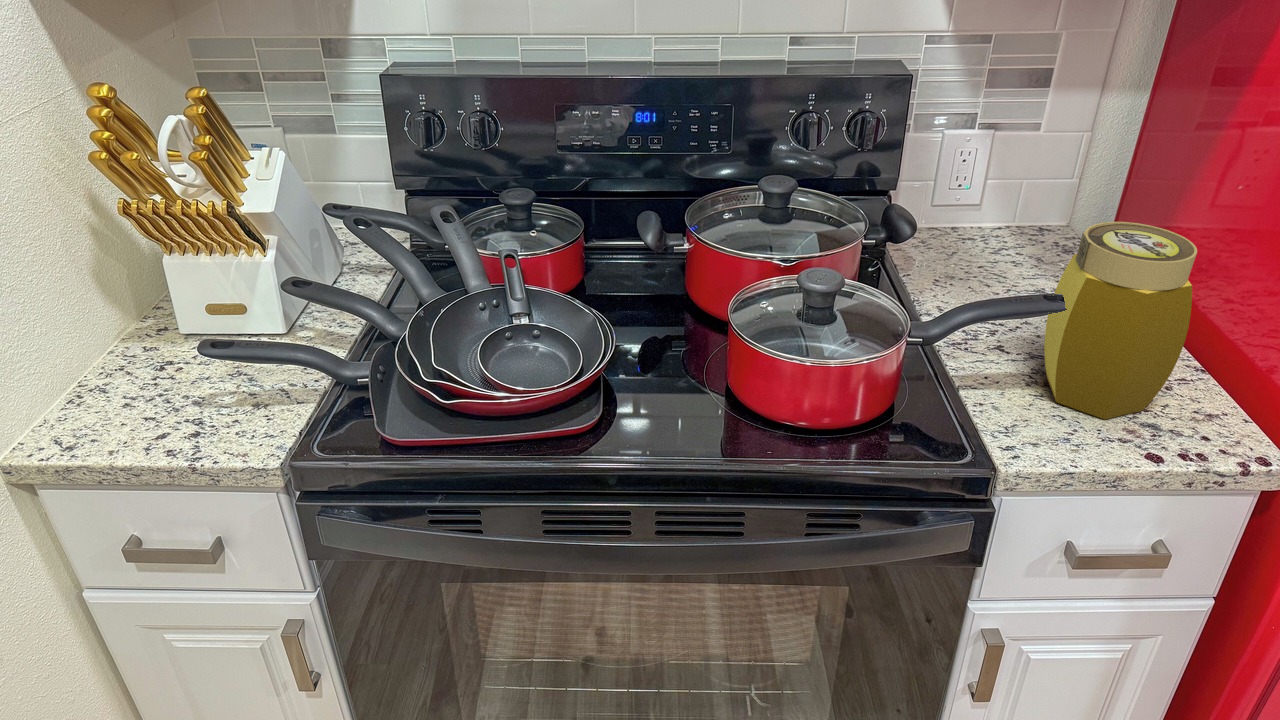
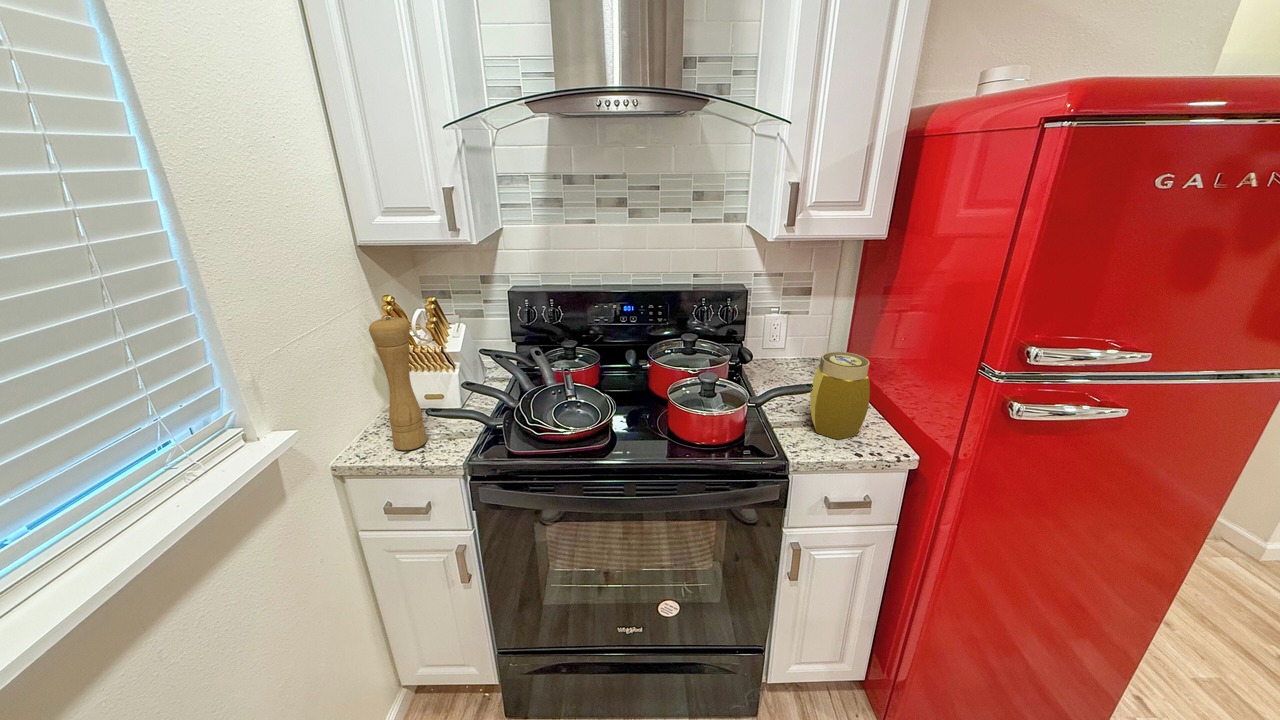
pepper mill: none [47,135,207,431] -> present [369,317,427,450]

